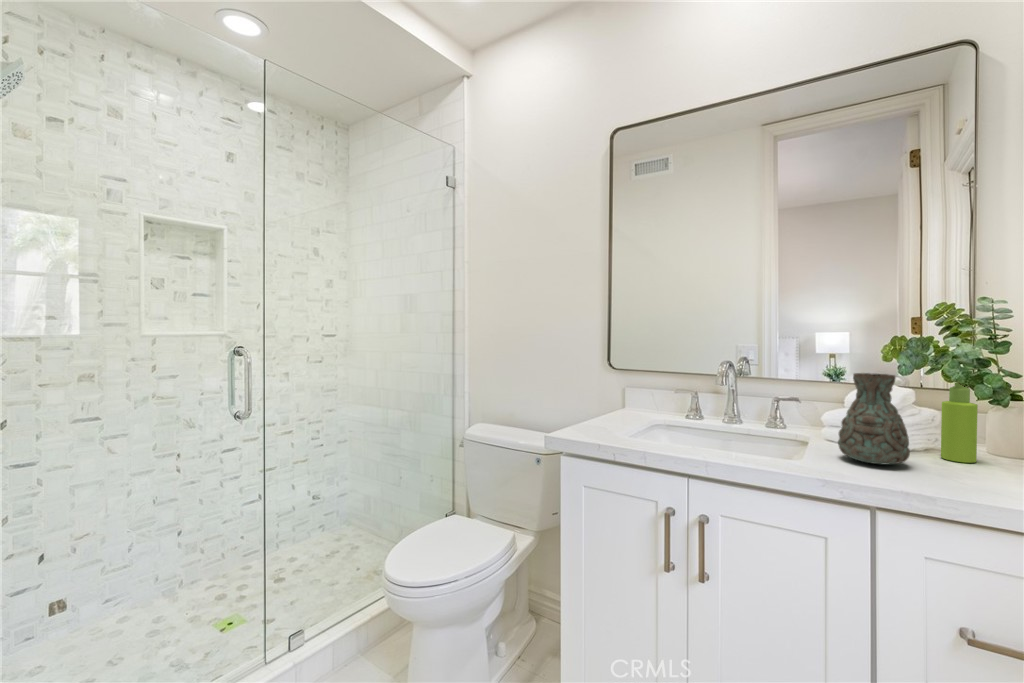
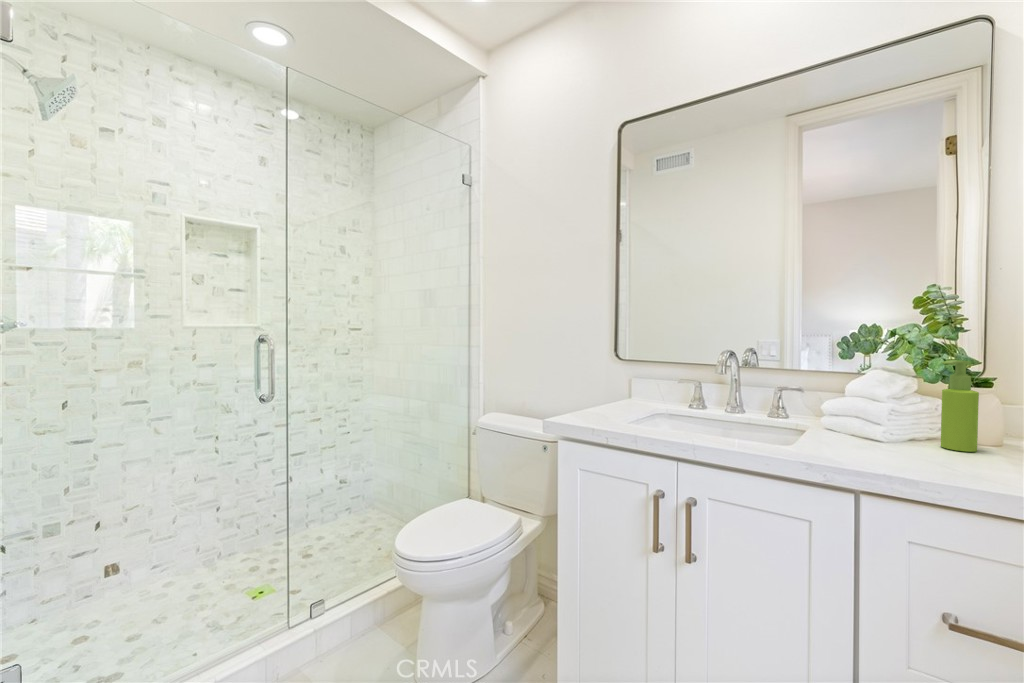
decorative vase: present [838,373,910,465] -> none [830,360,902,451]

